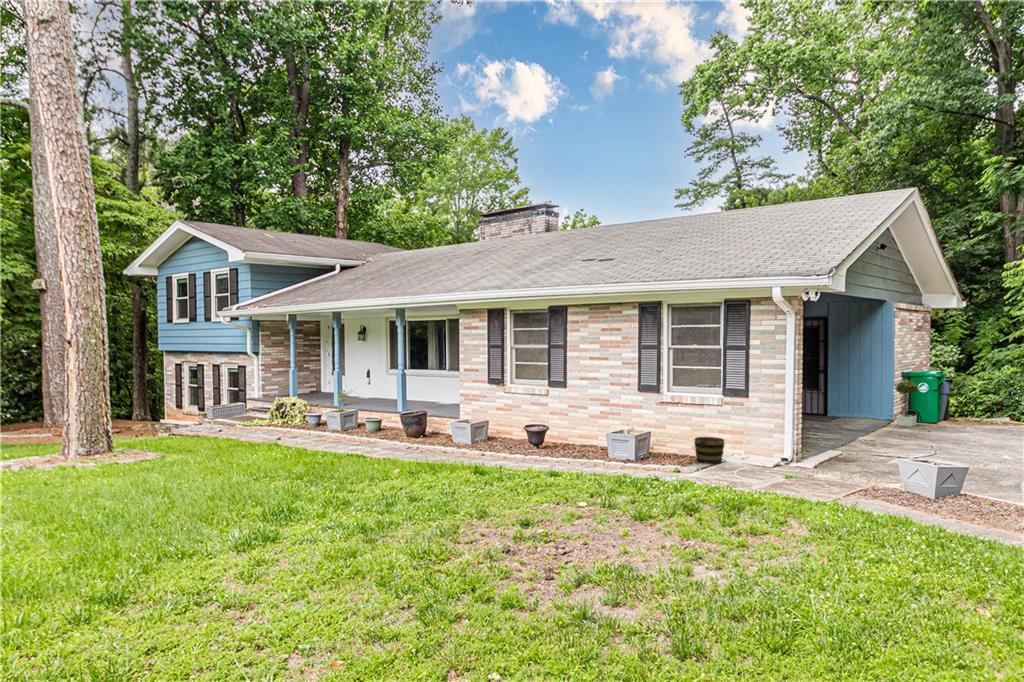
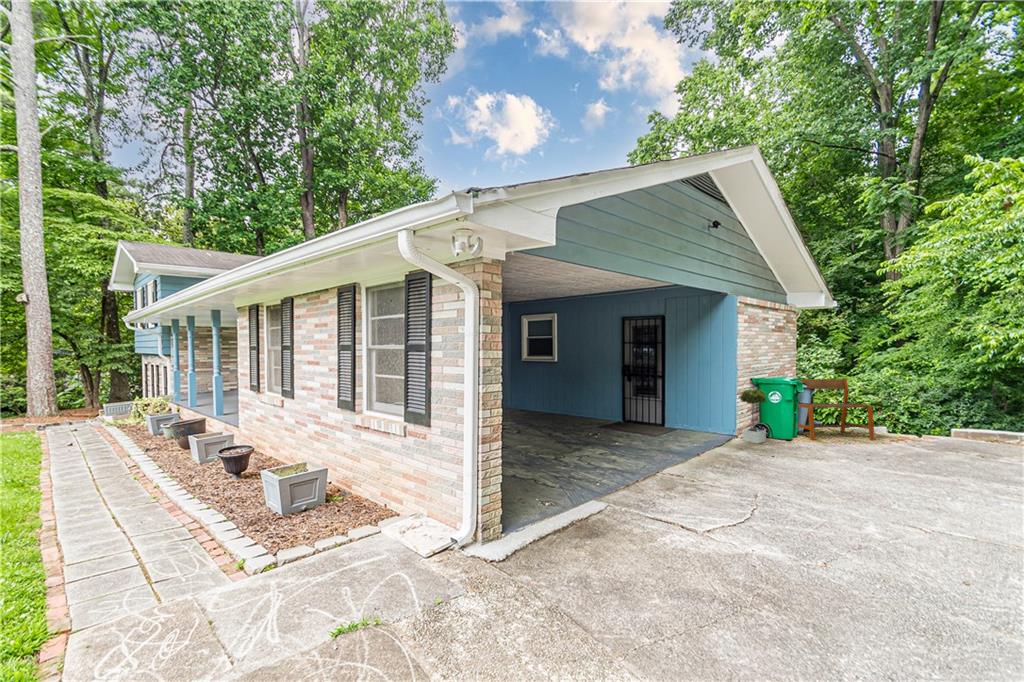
bench: none [931,373,1002,424] -> present [795,378,875,440]
bucket: present [694,437,724,464] -> none [352,483,398,532]

